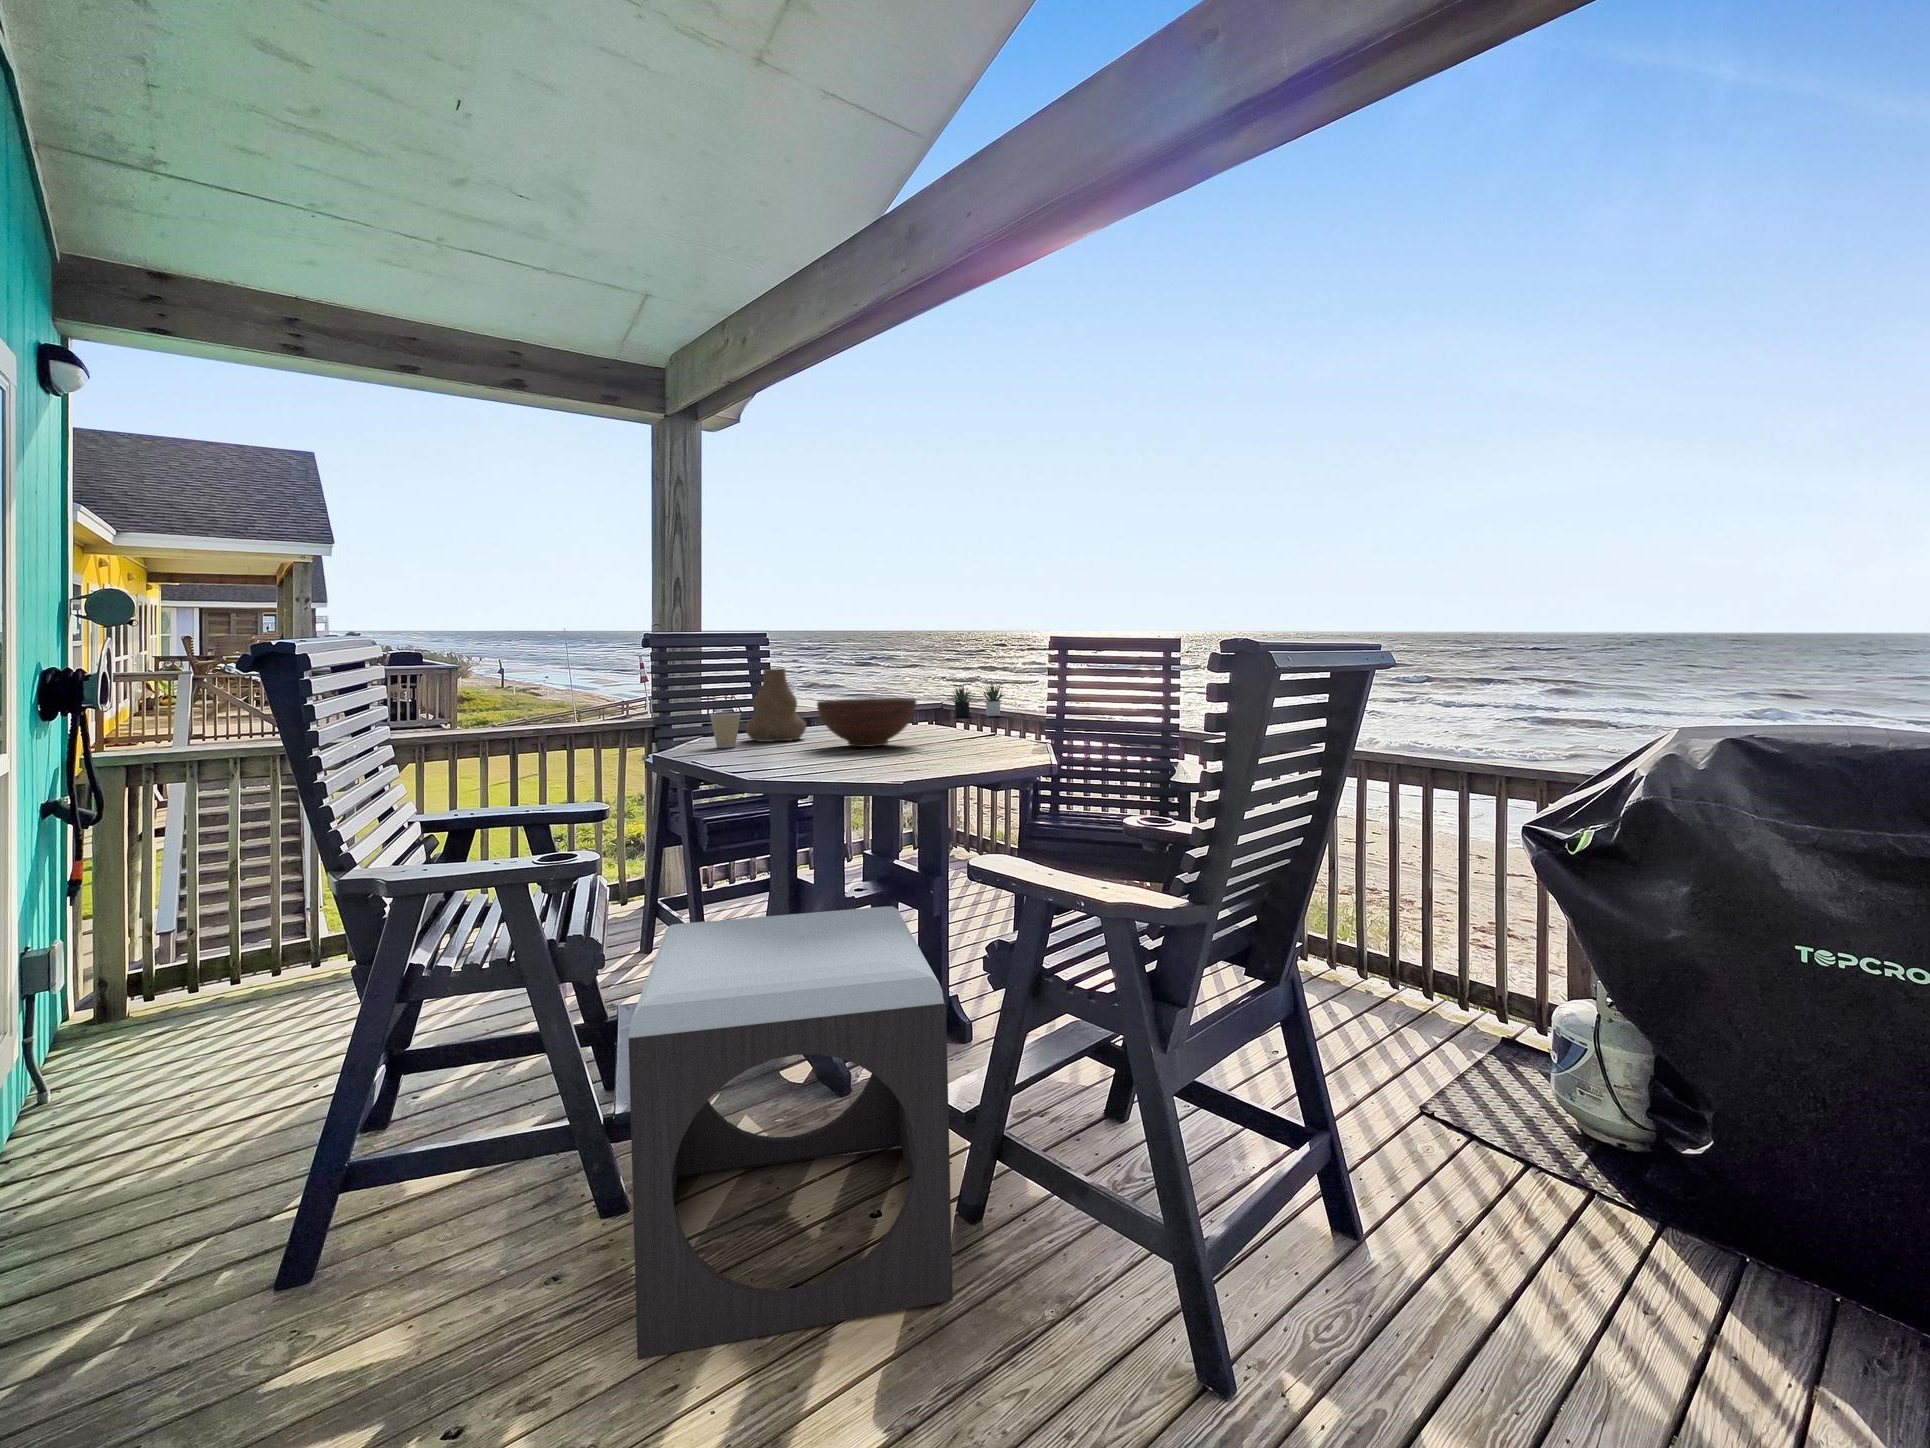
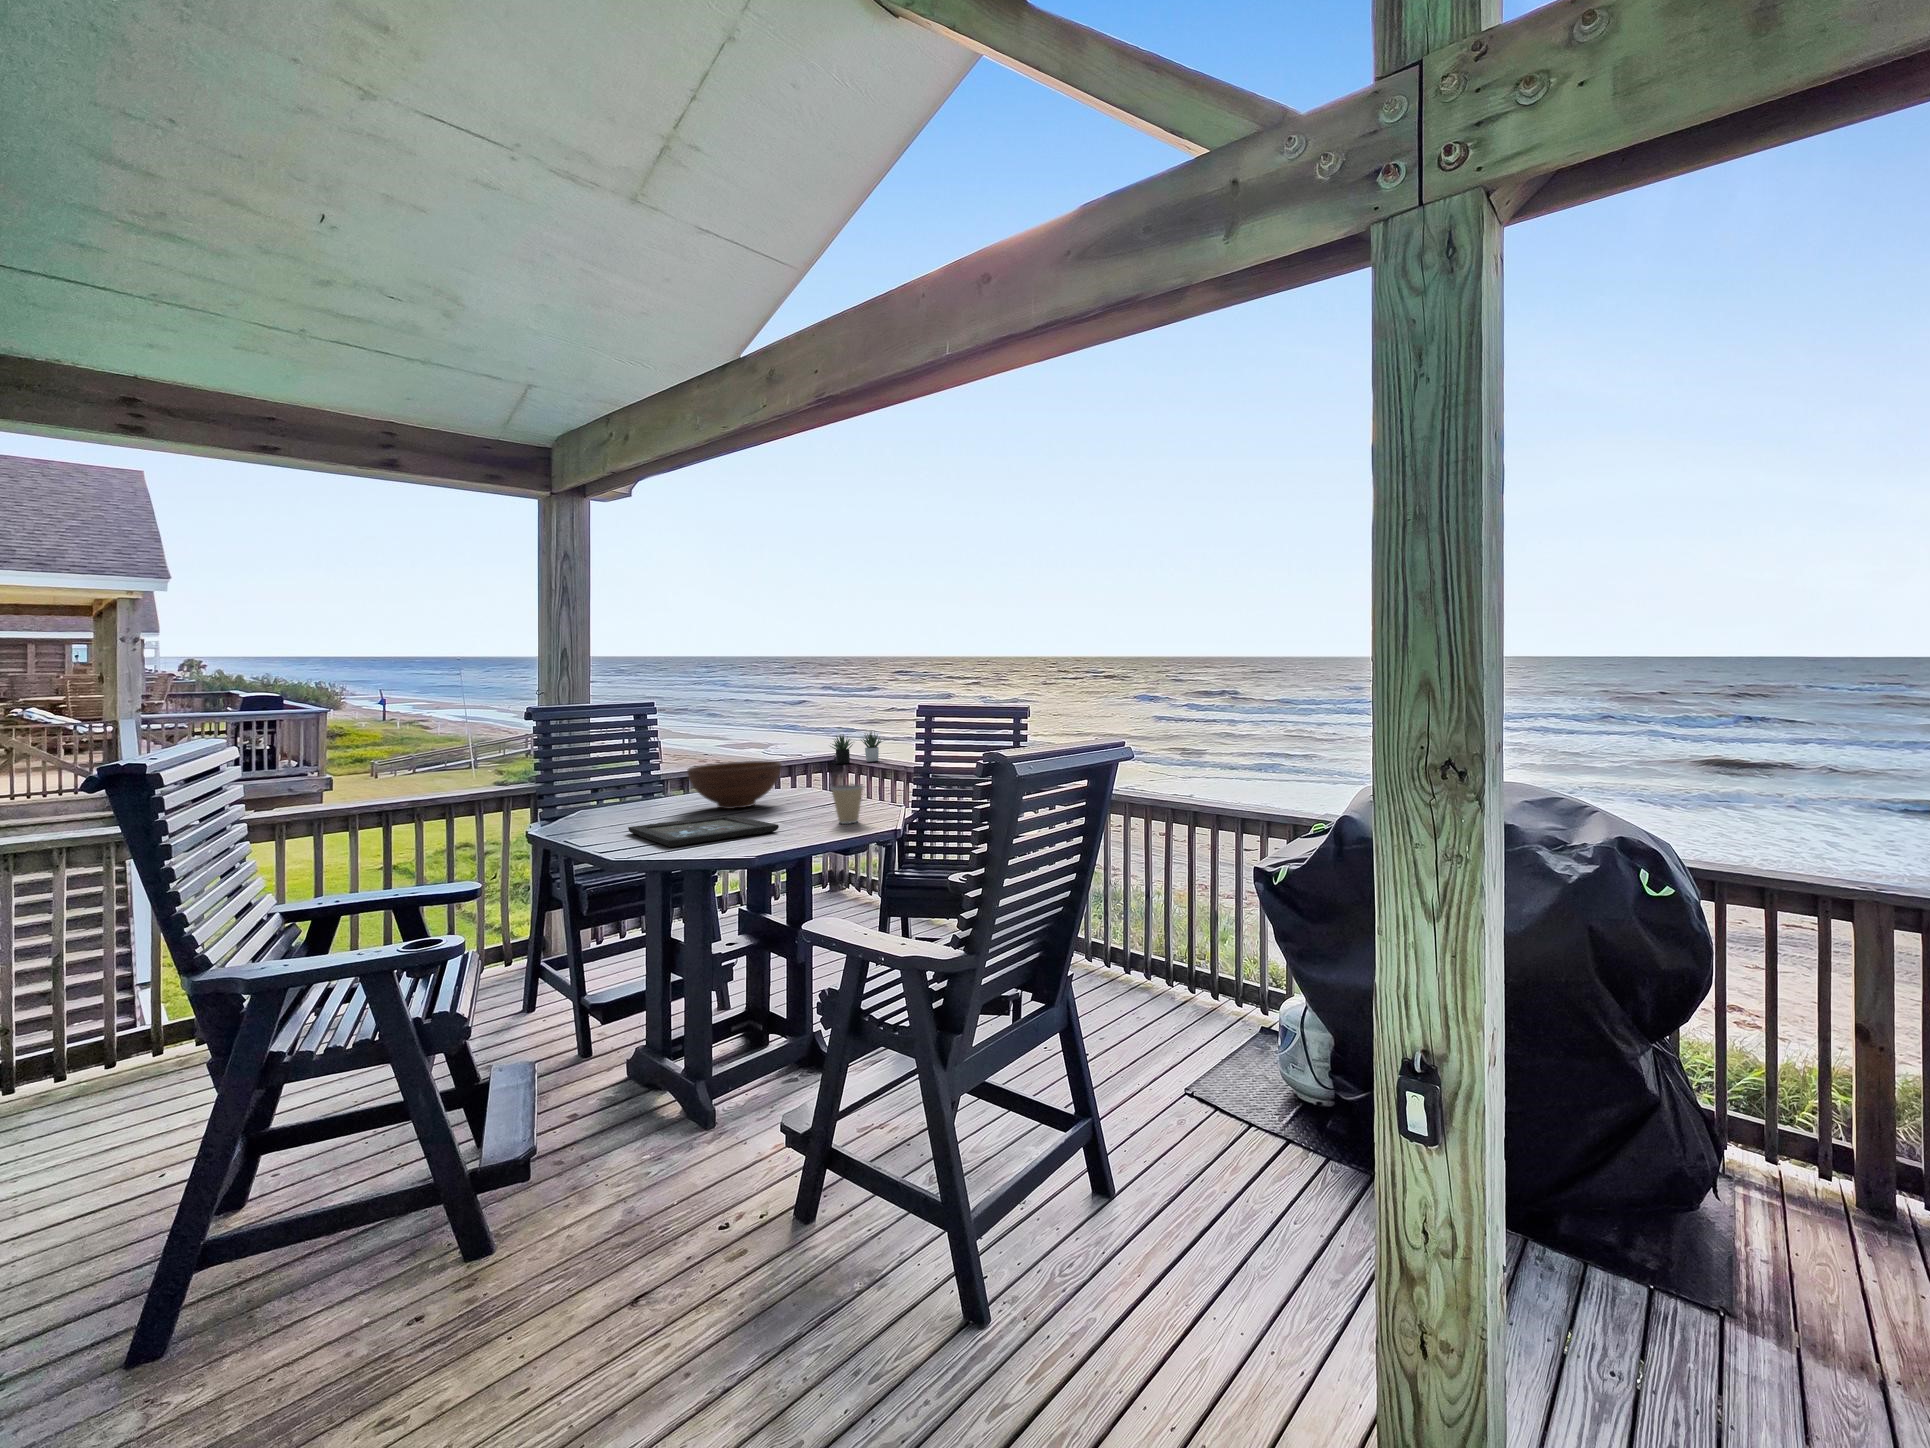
vase: present [745,668,806,742] -> none [622,734,682,804]
coffee cup: present [710,713,741,748] -> present [831,785,863,824]
tray: none [761,750,927,774] -> present [628,815,779,847]
footstool: present [629,906,953,1359] -> none [485,961,779,1375]

